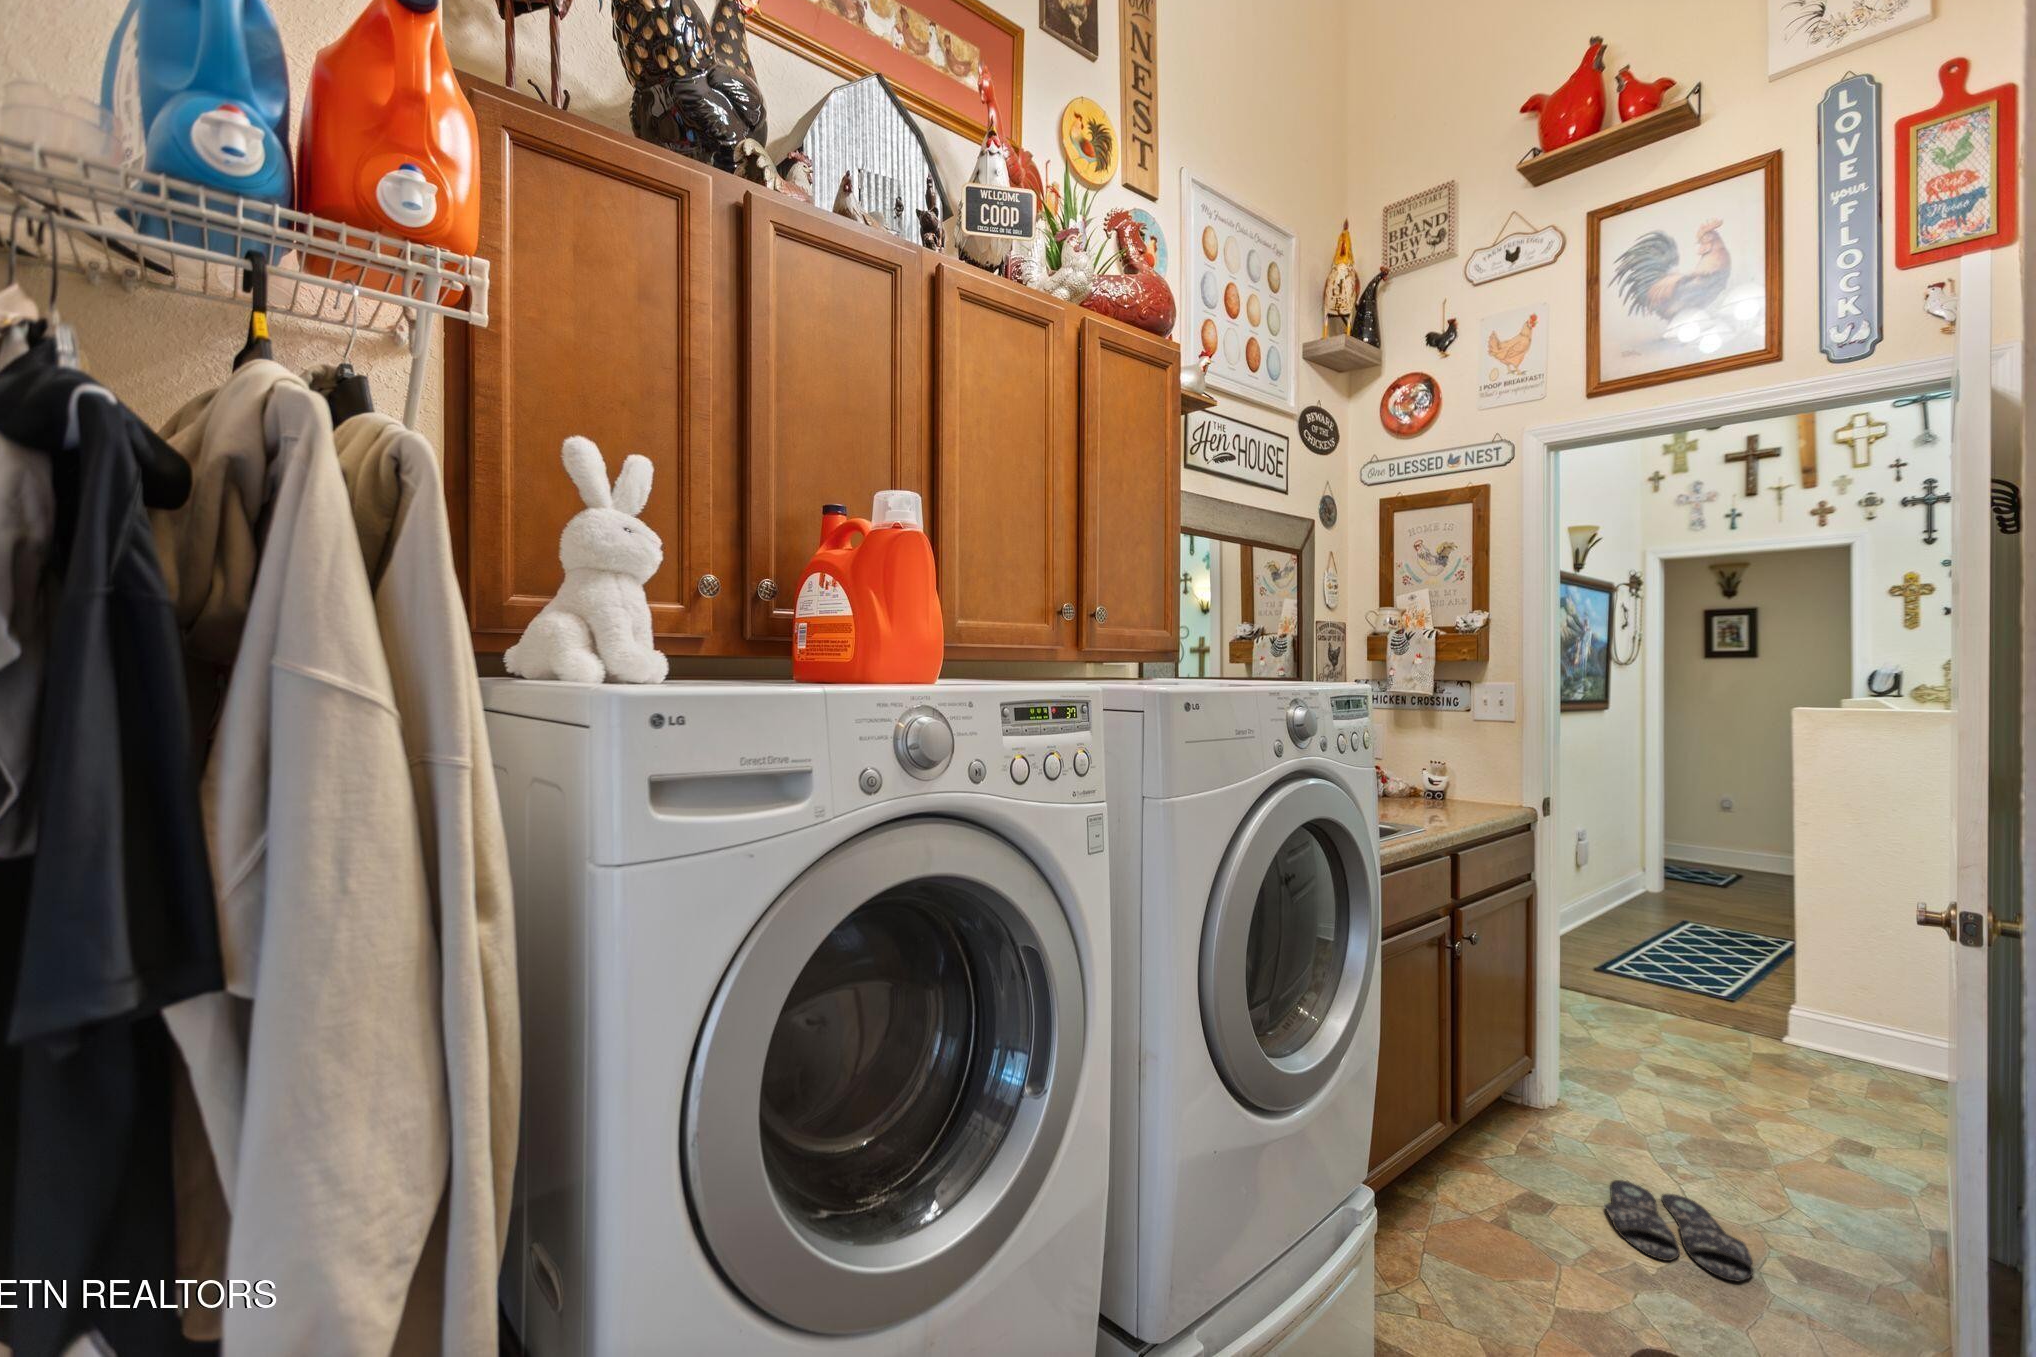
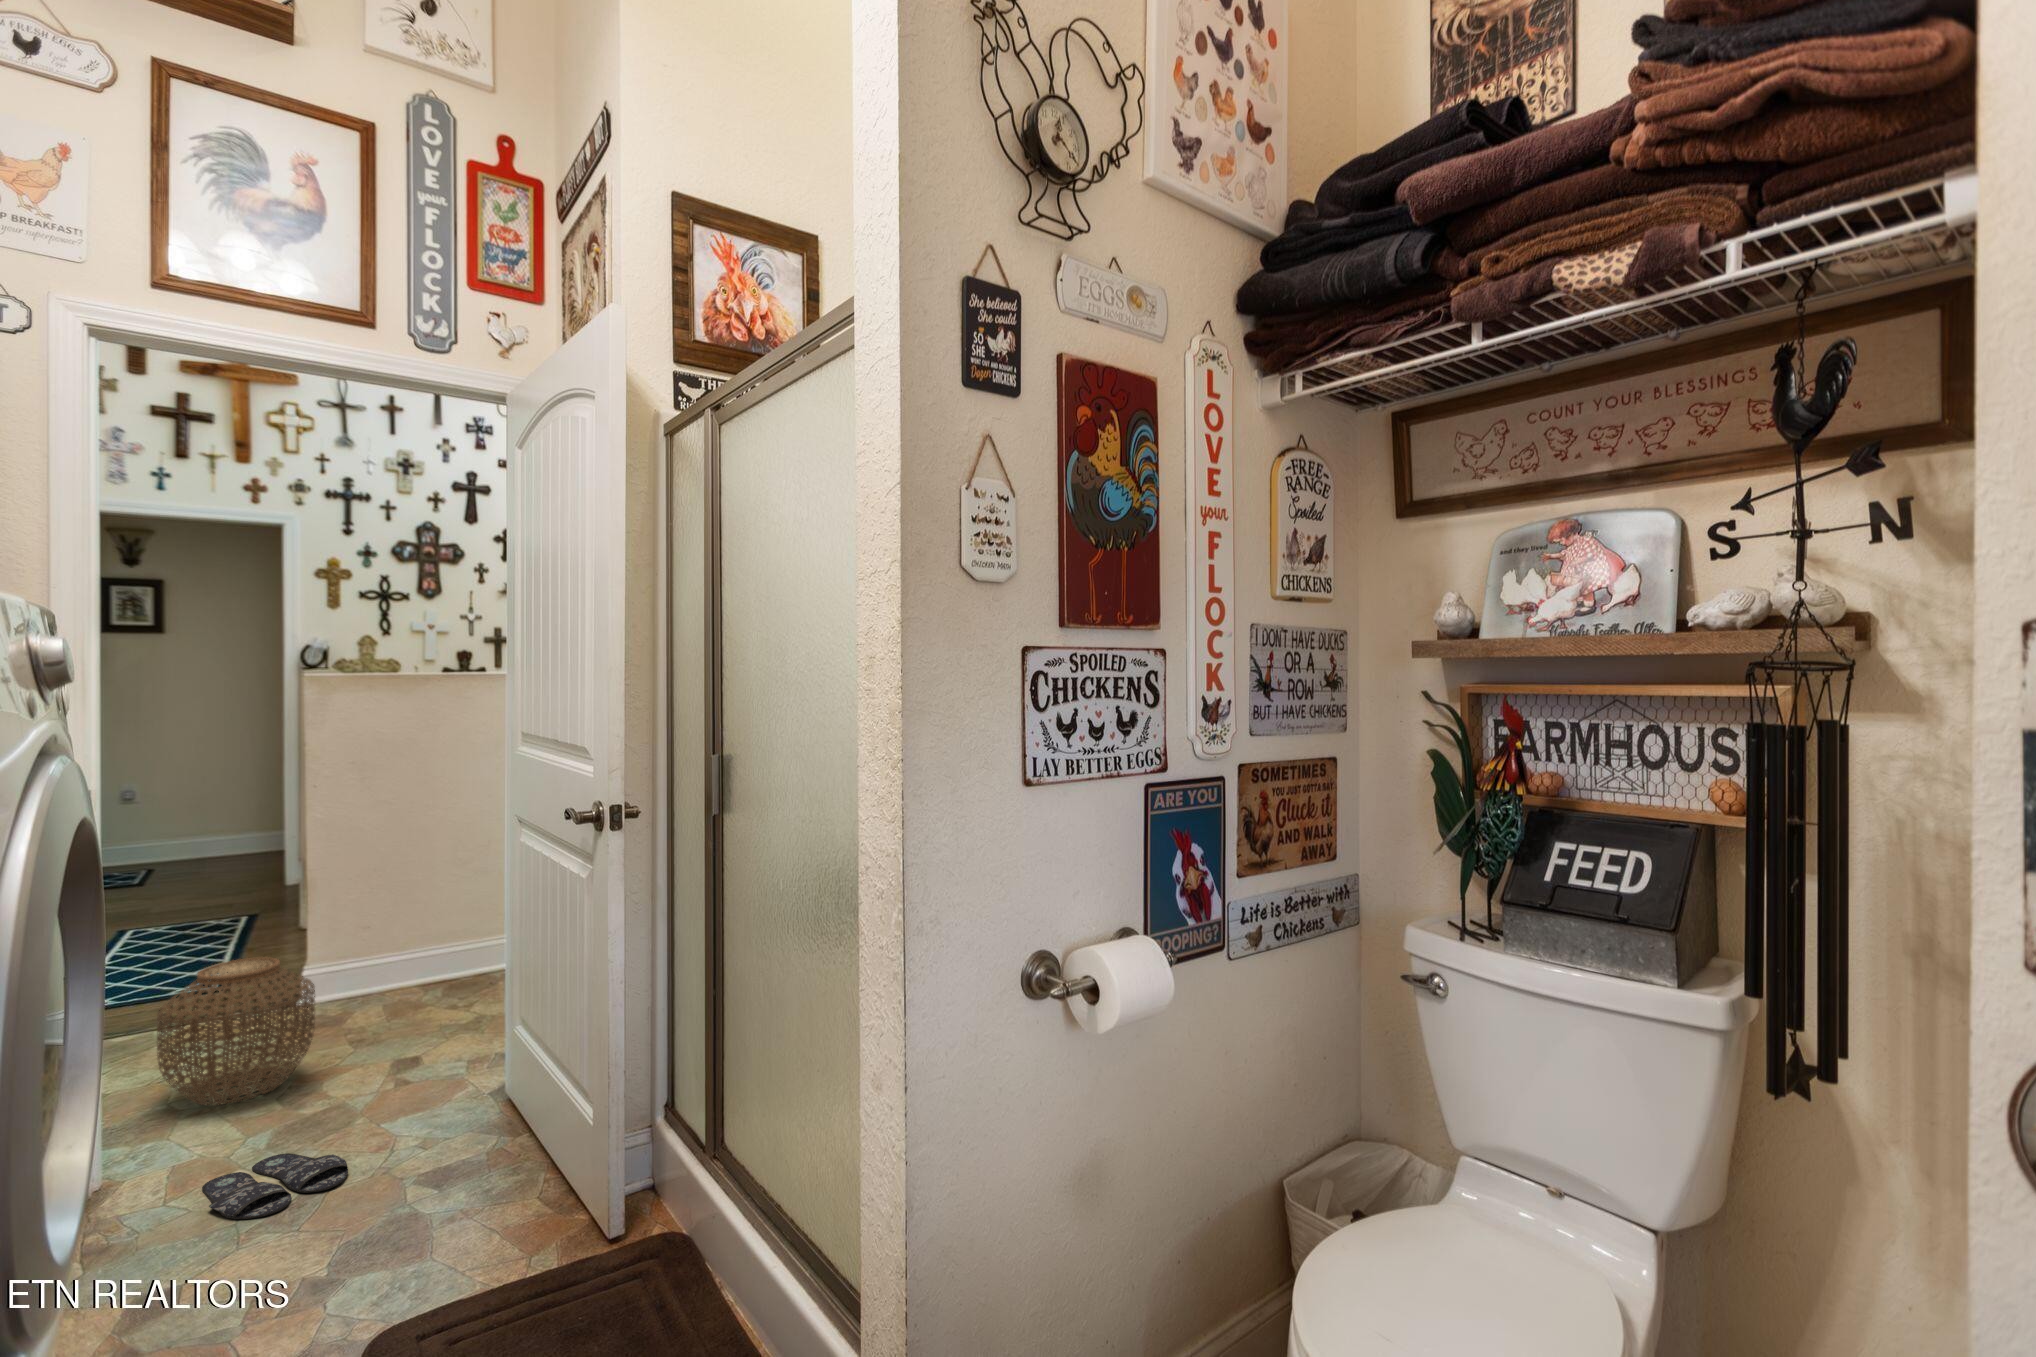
woven basket: none [1620,976,1781,1130] -> present [157,957,315,1105]

